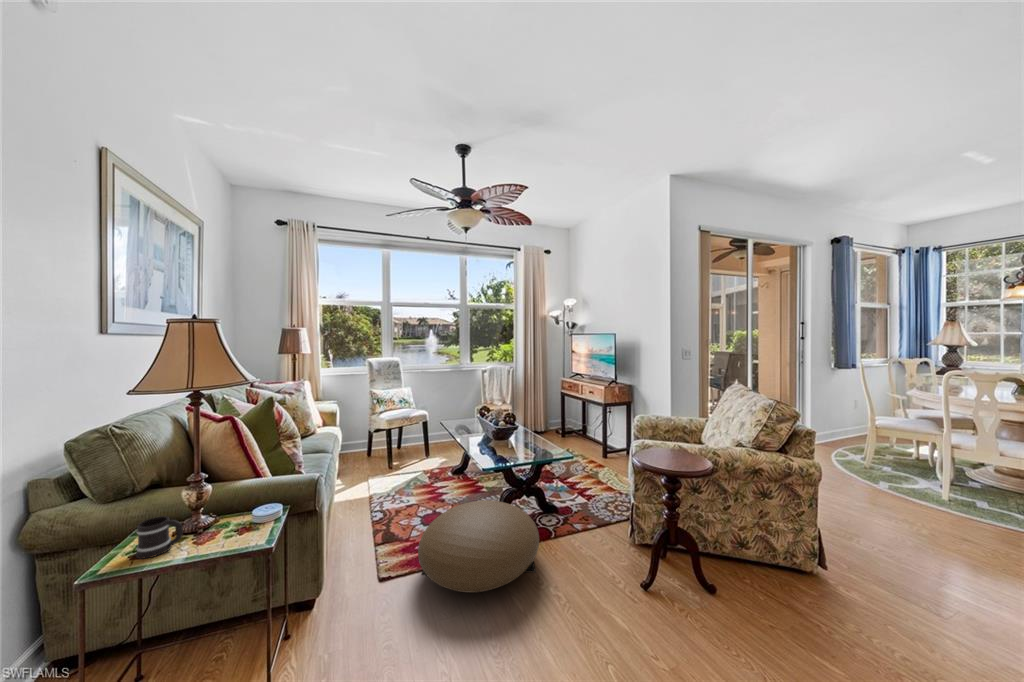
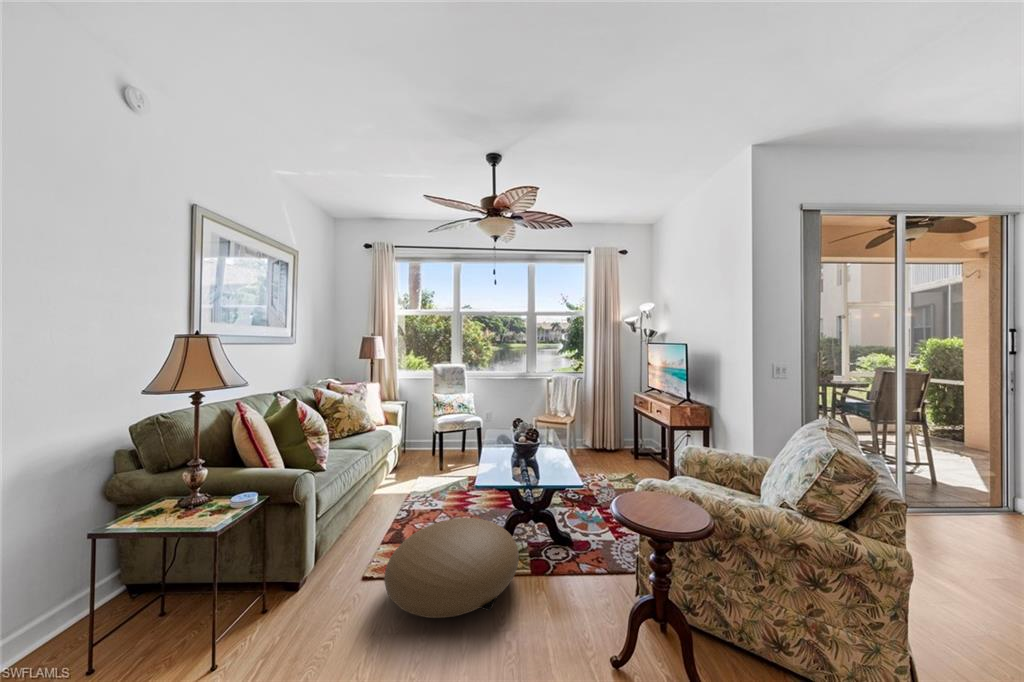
mug: present [136,516,183,559] -> none [134,491,169,524]

